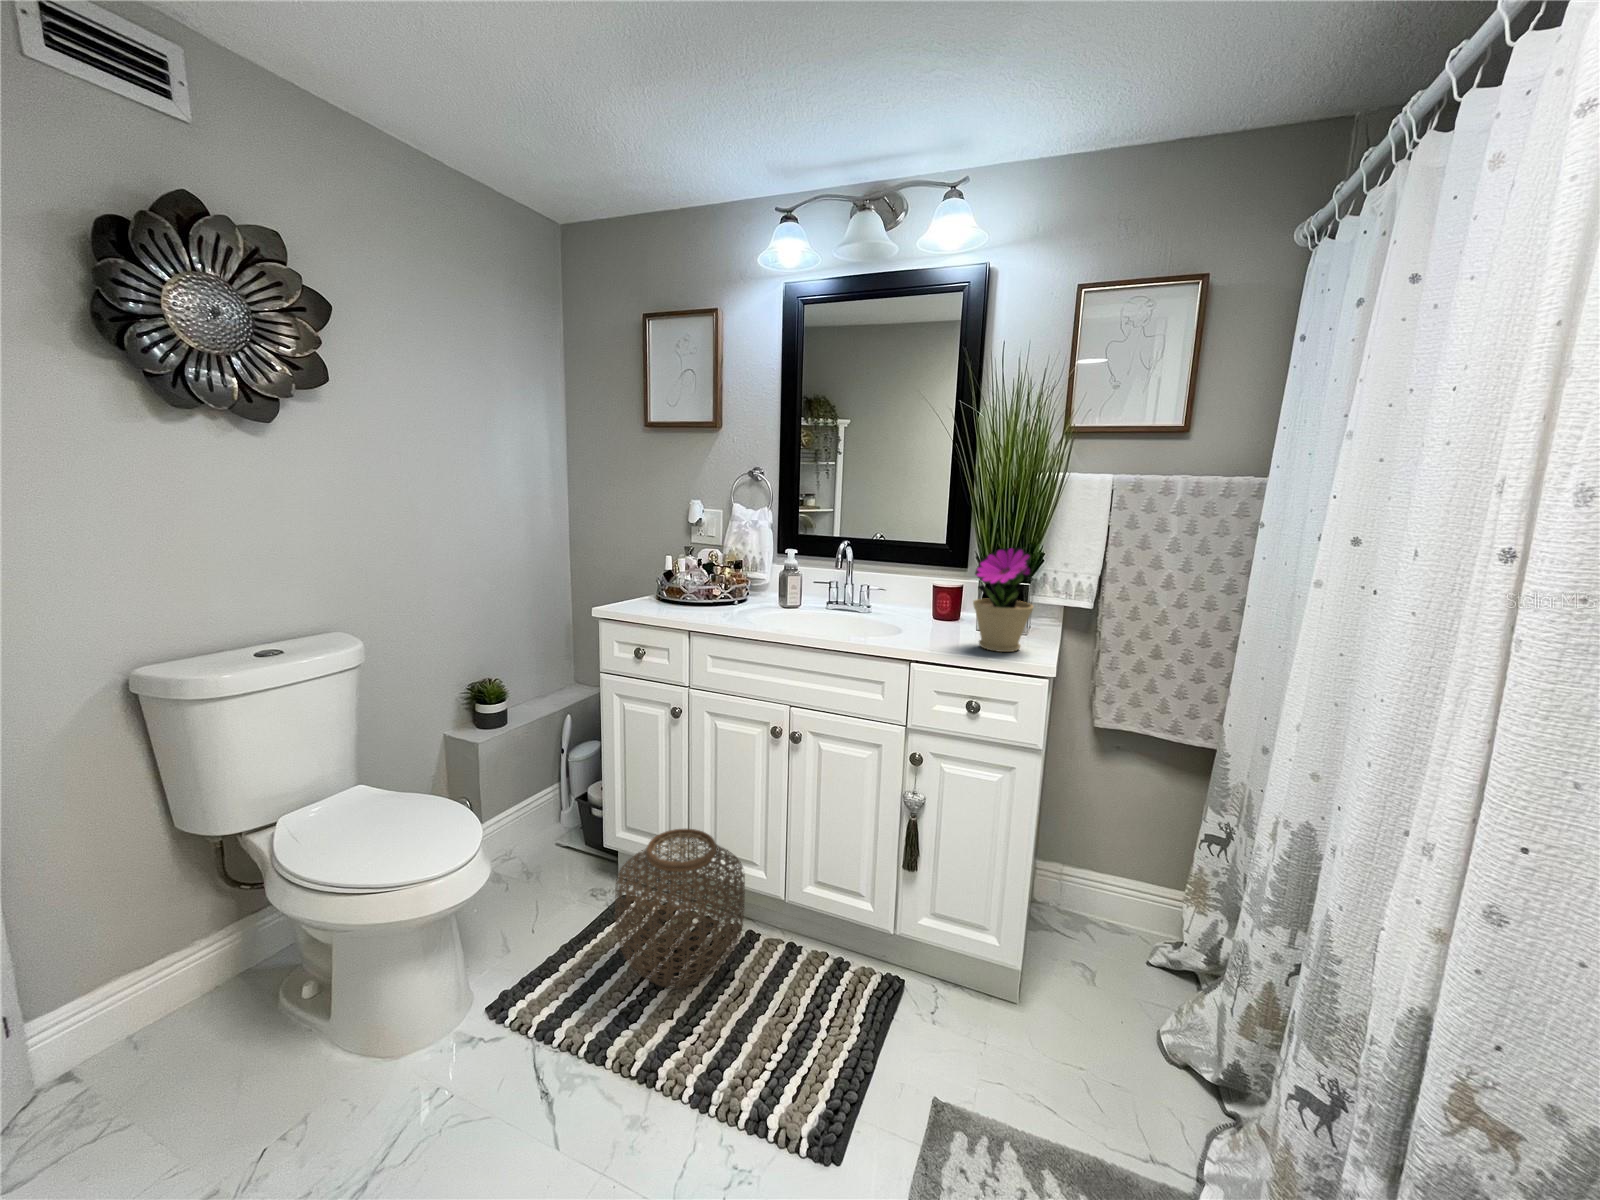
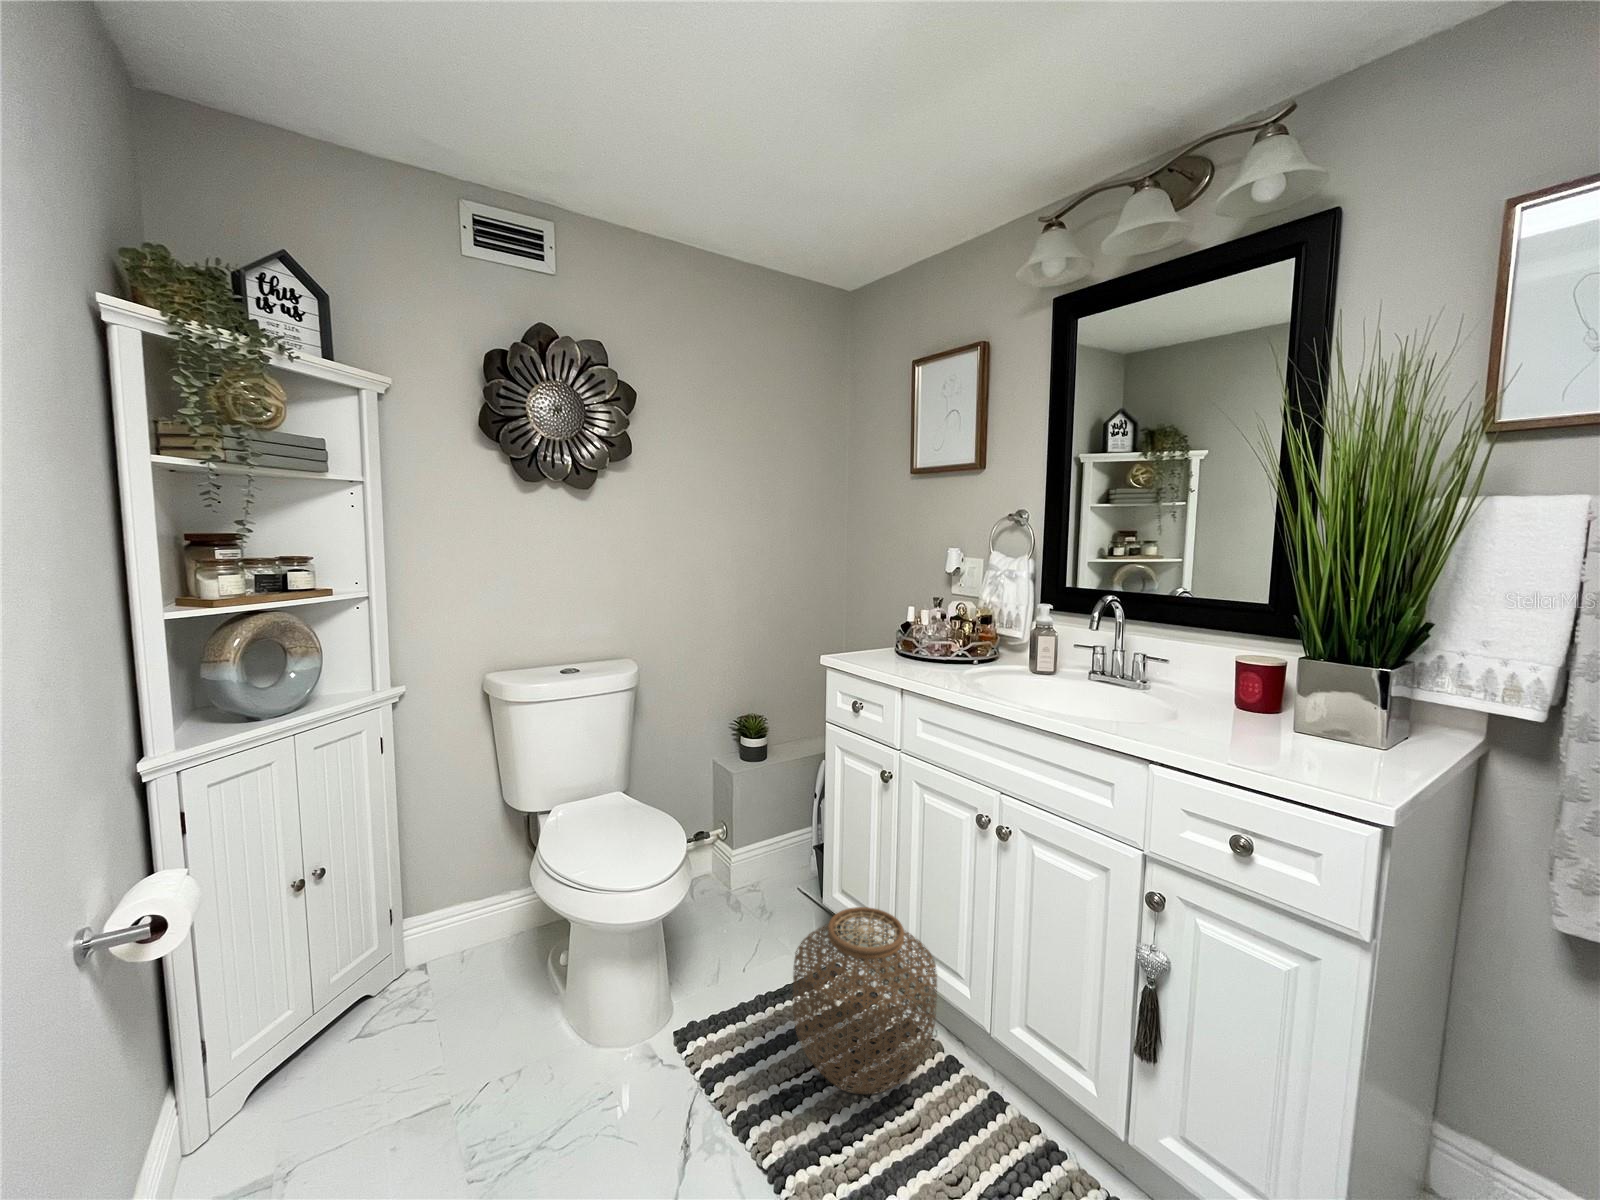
flower pot: present [973,547,1033,652] -> none [1254,611,1363,769]

